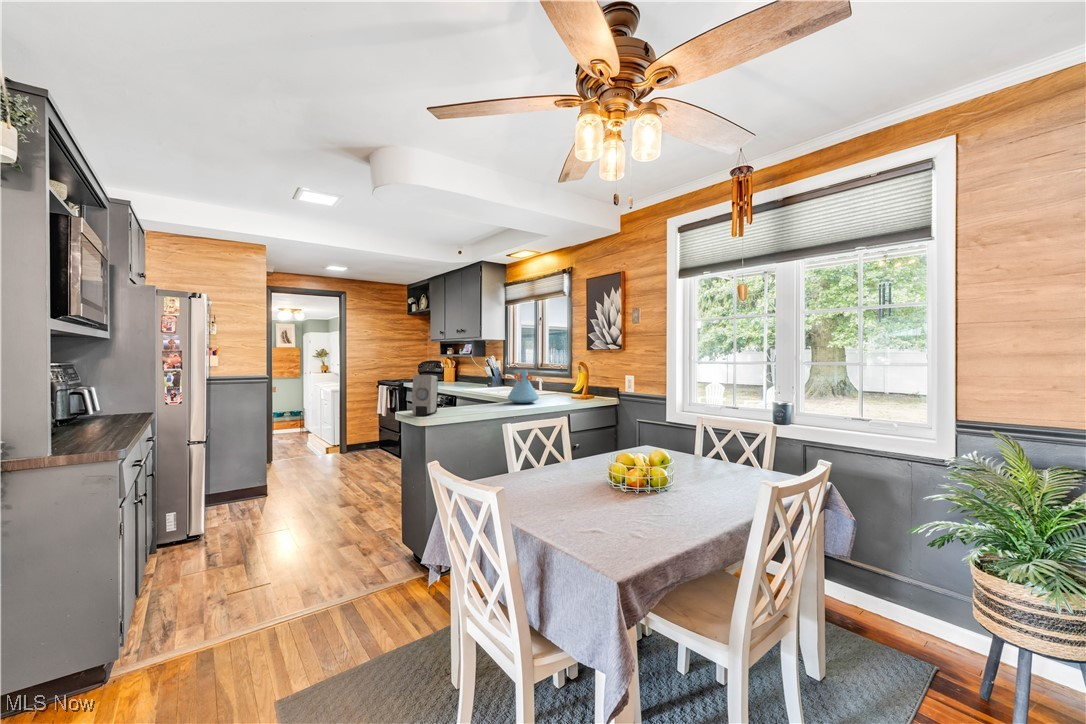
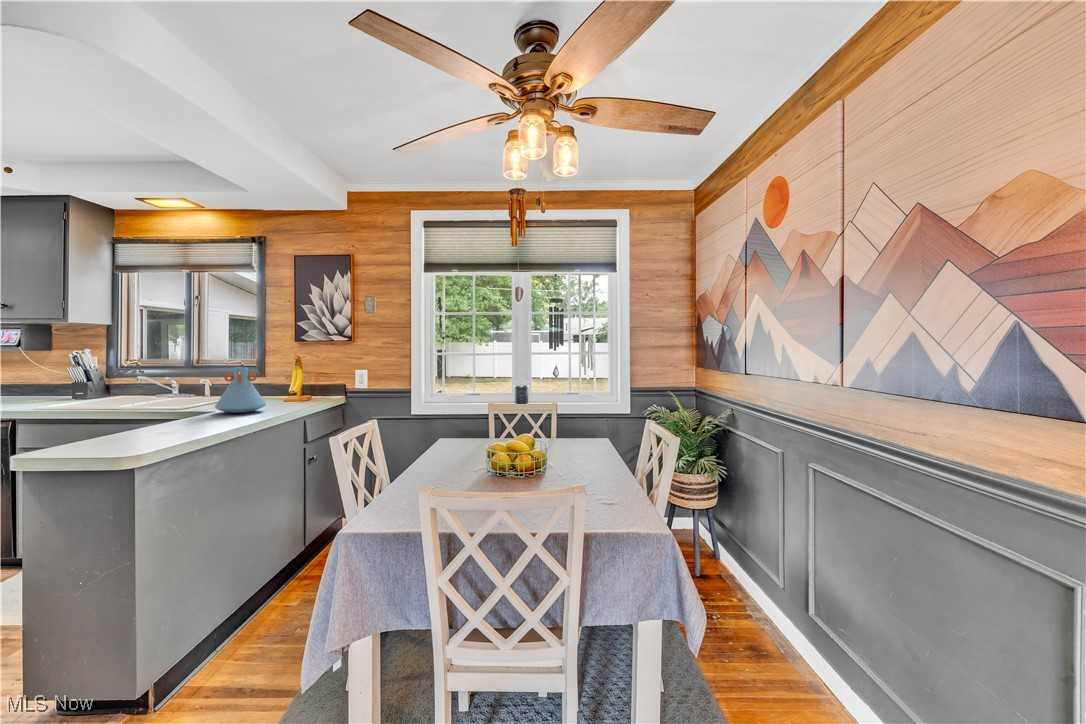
soap dispenser: present [412,375,438,416] -> none [100,380,150,450]

